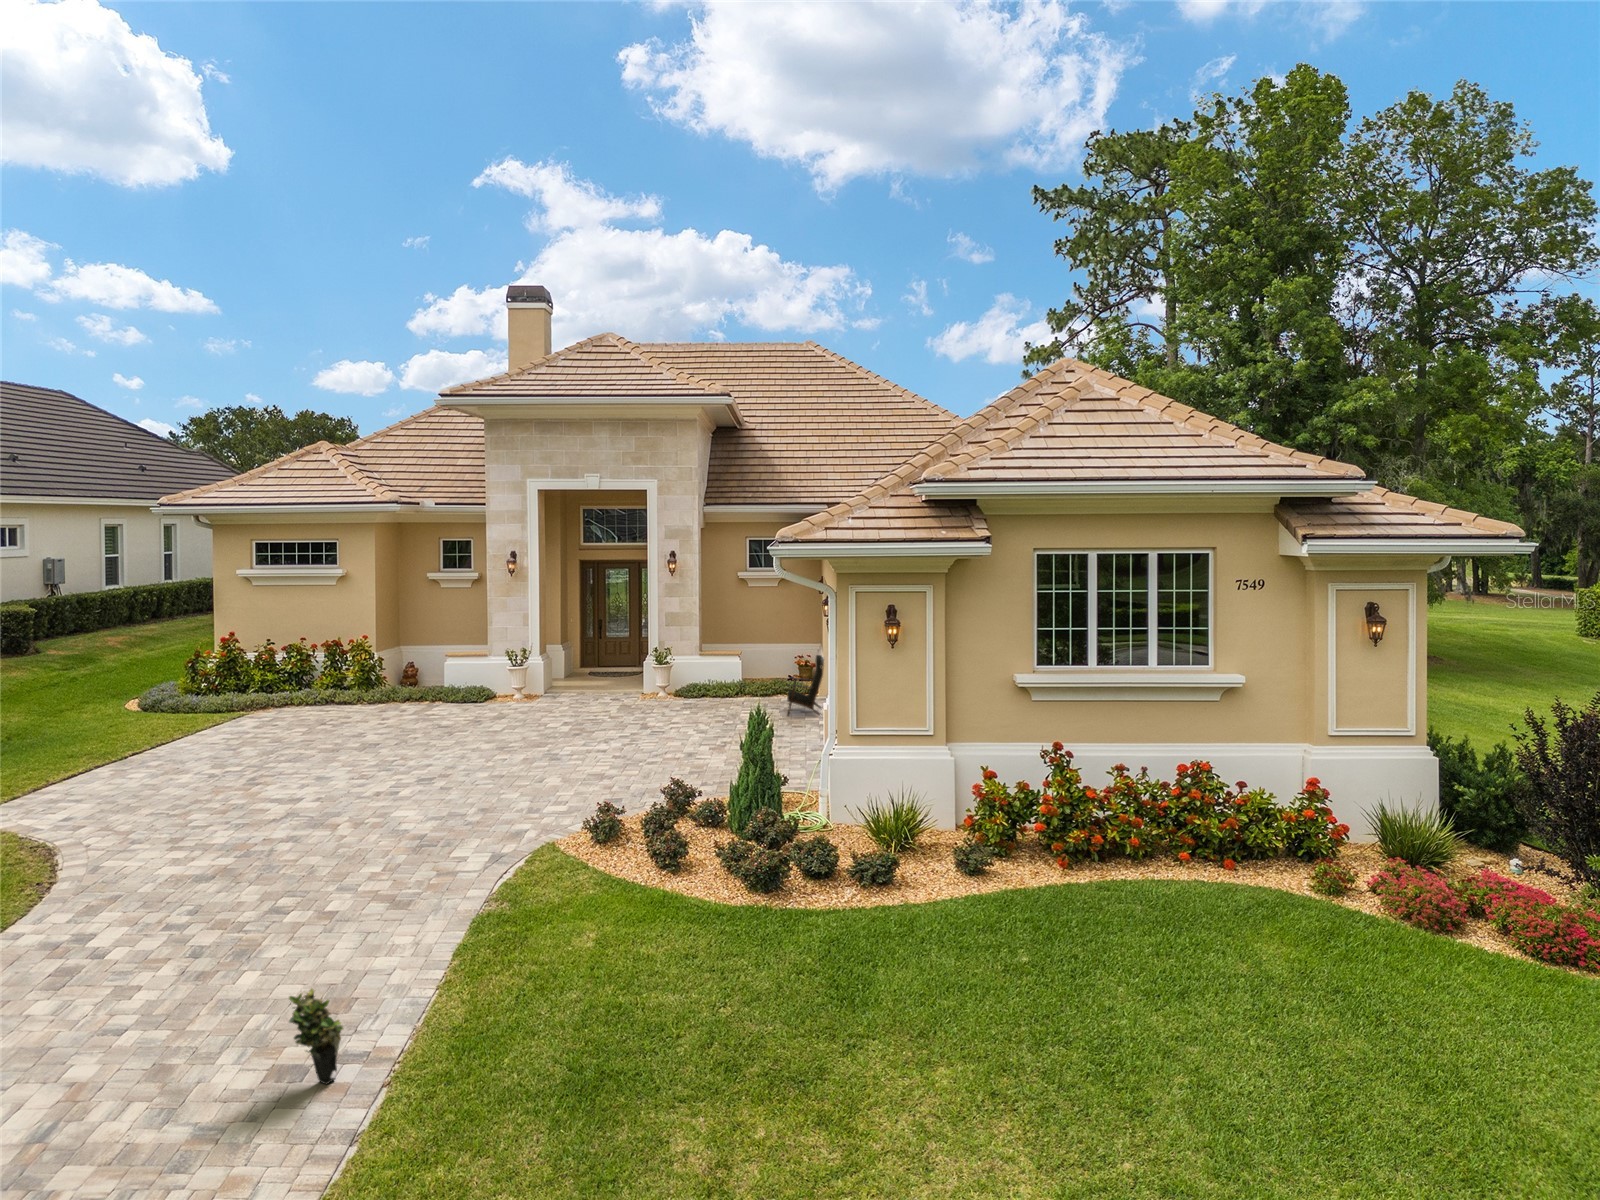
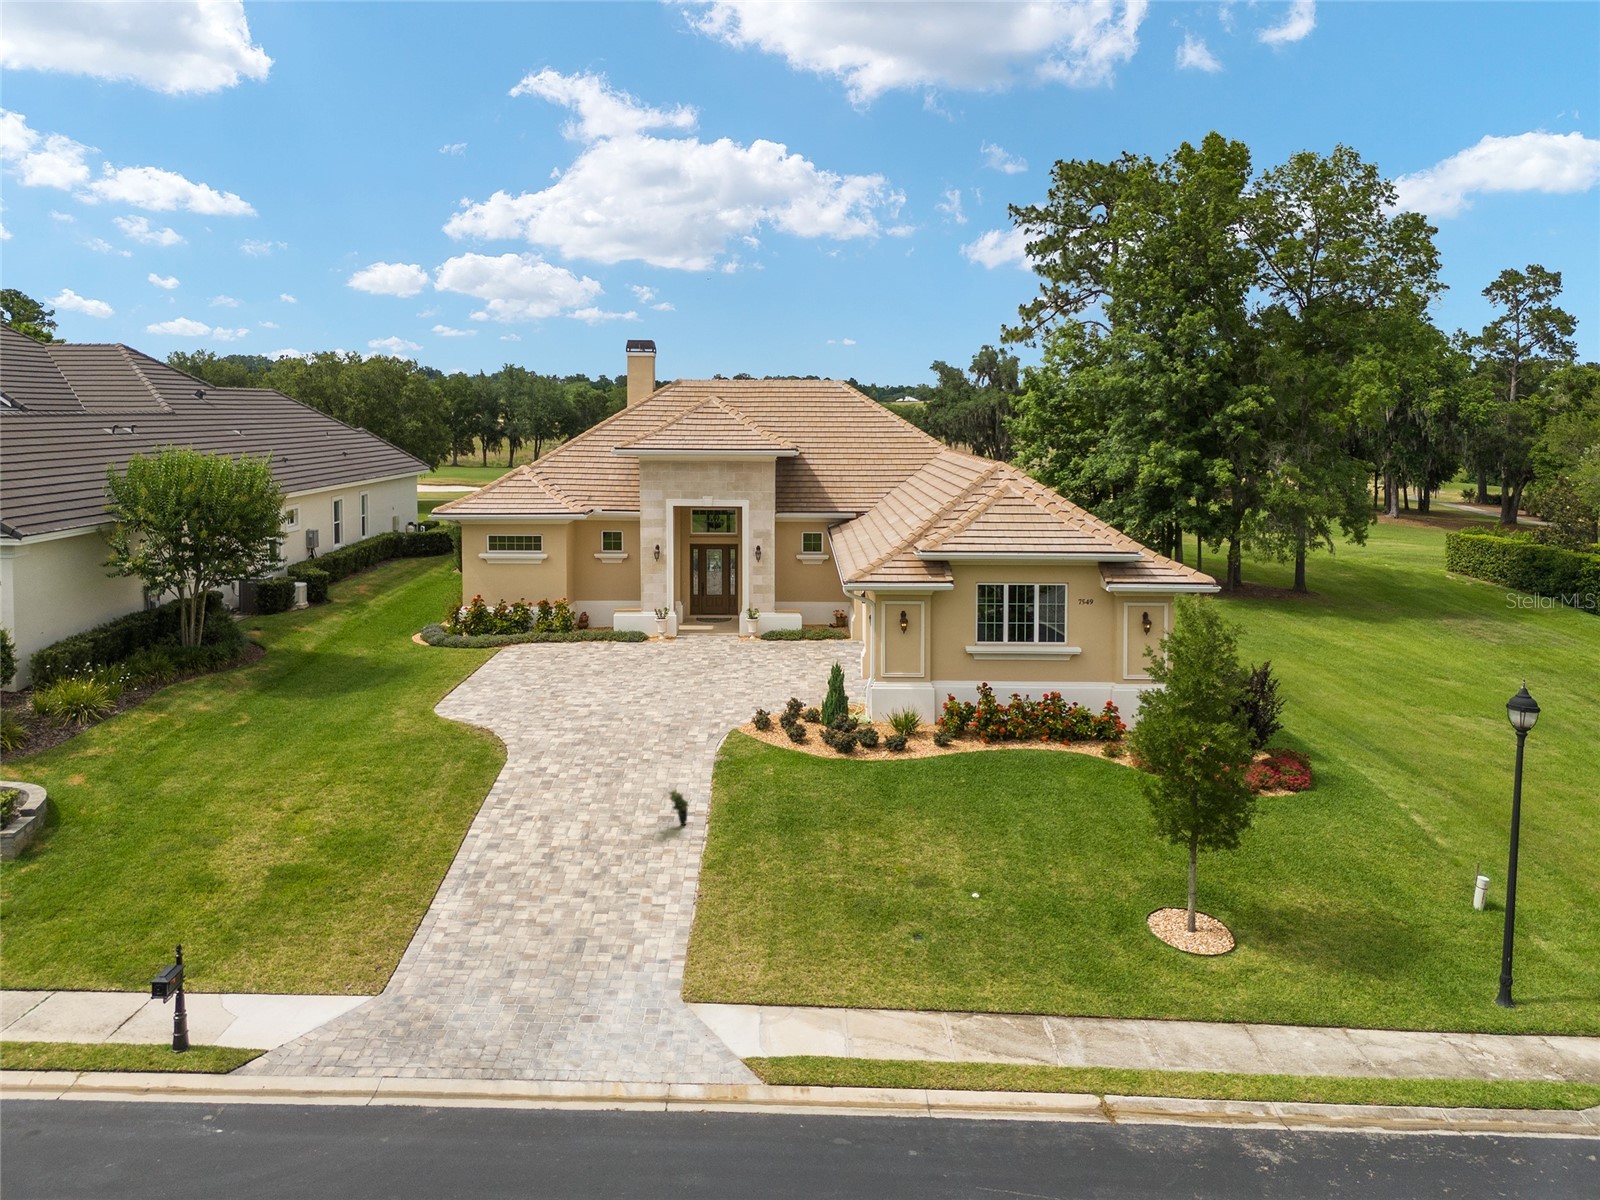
lounge chair: present [787,655,824,715] -> none [831,613,855,652]

